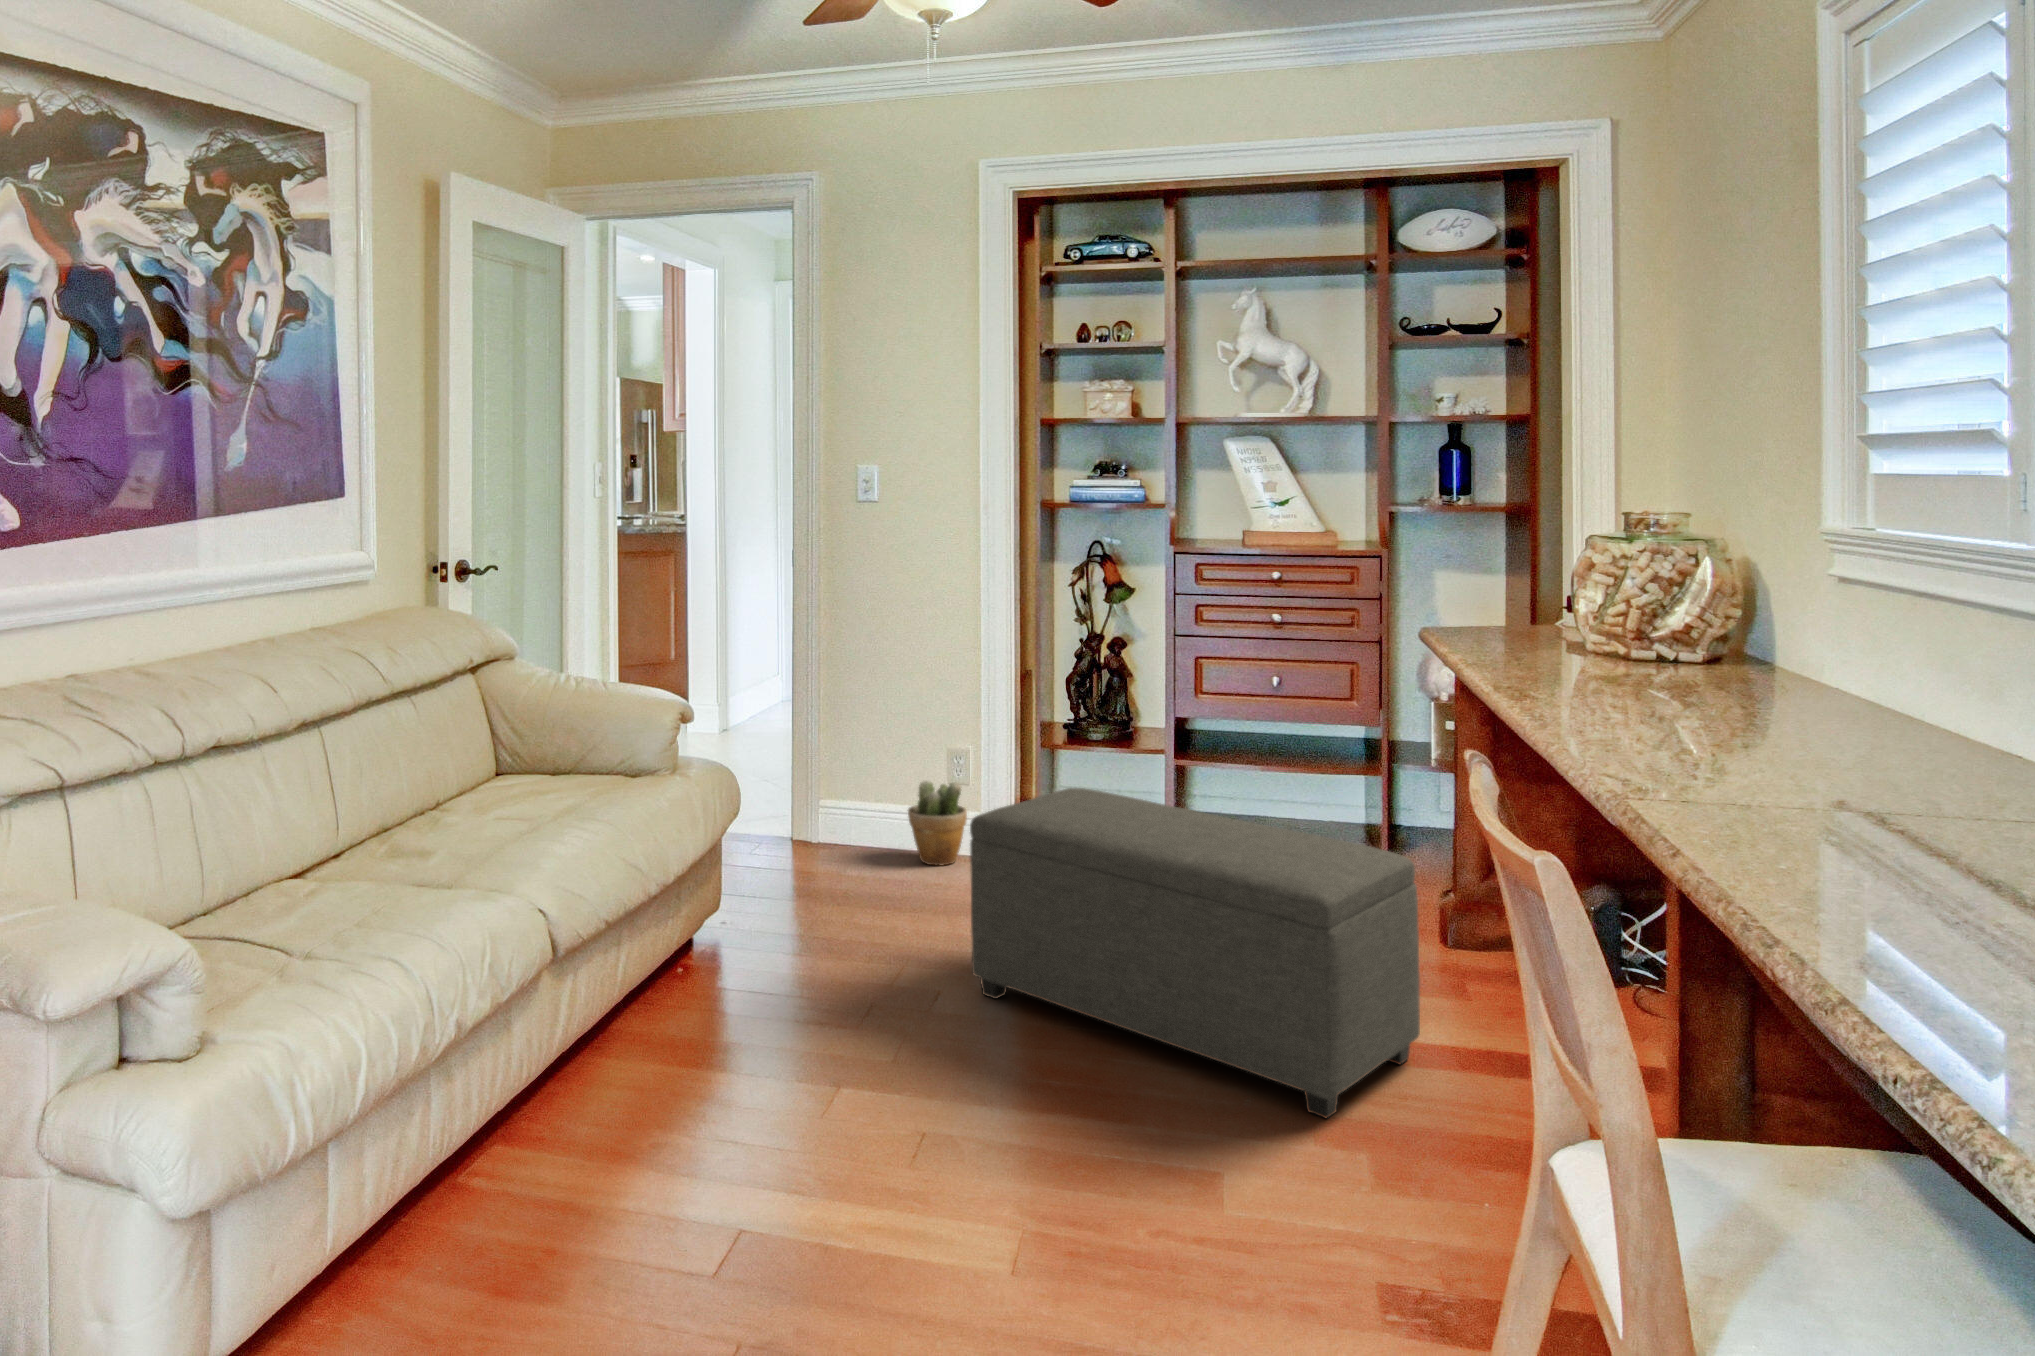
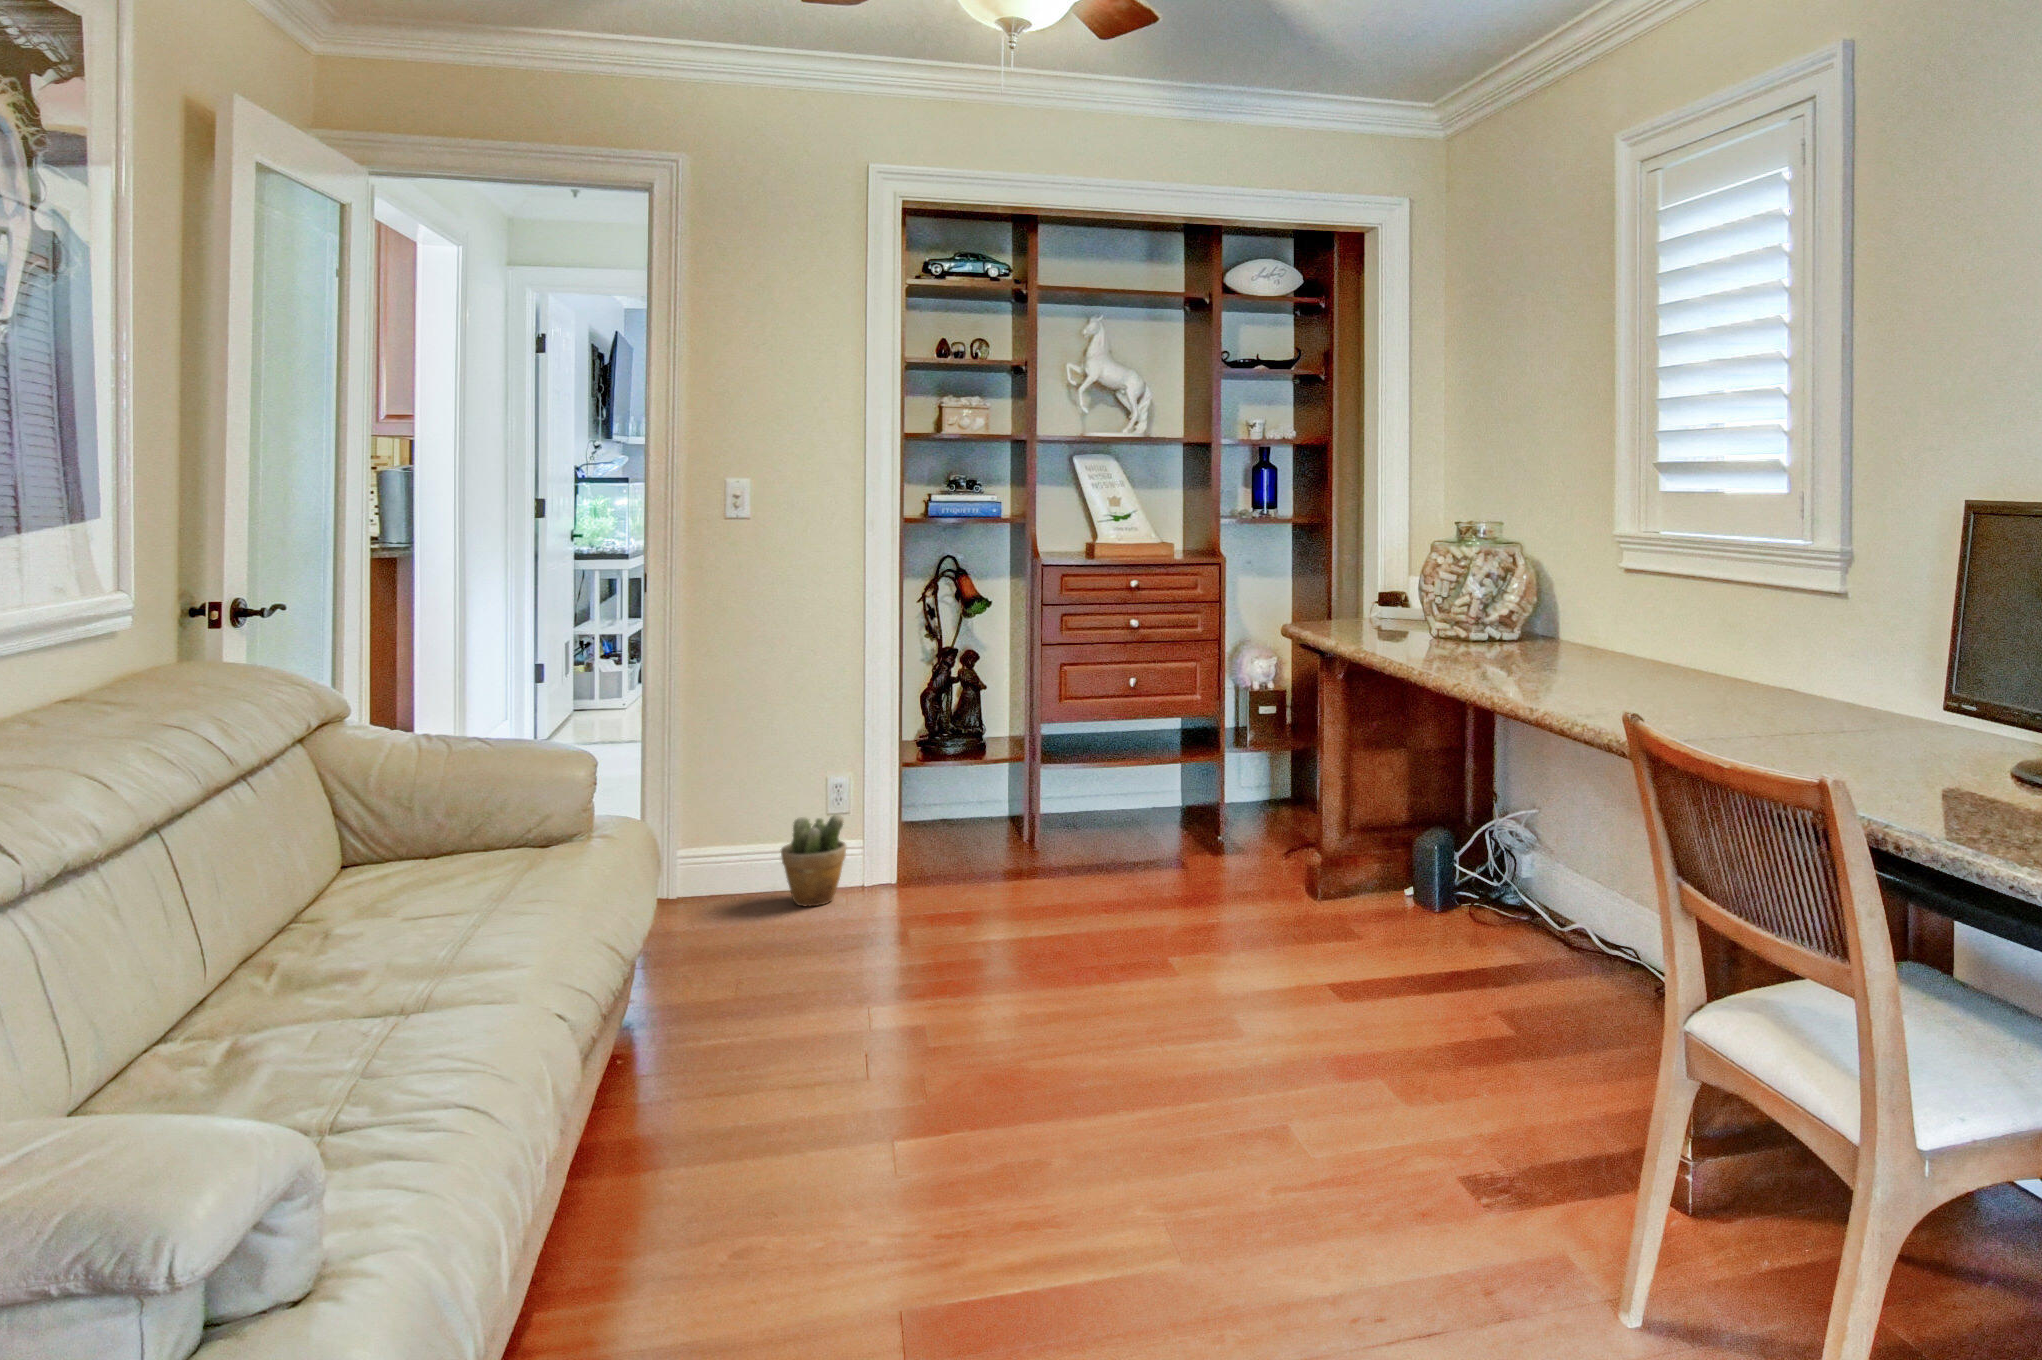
ottoman: present [970,788,1420,1118] -> none [951,800,1359,1057]

